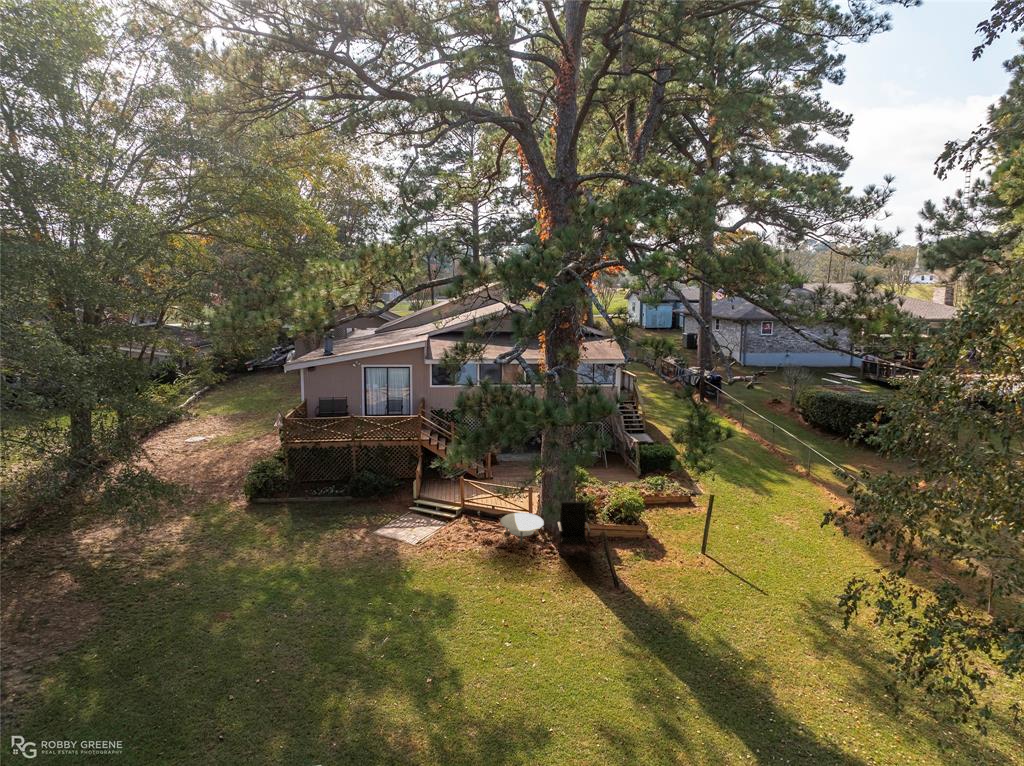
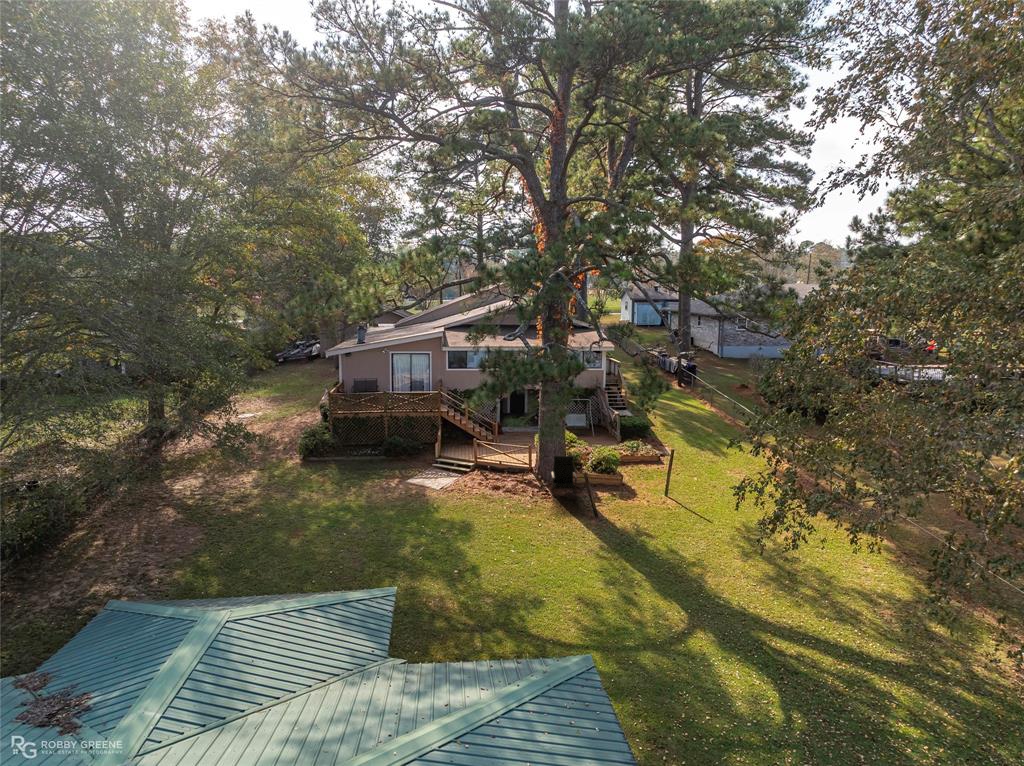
round table: present [501,513,544,547] -> none [506,466,540,492]

